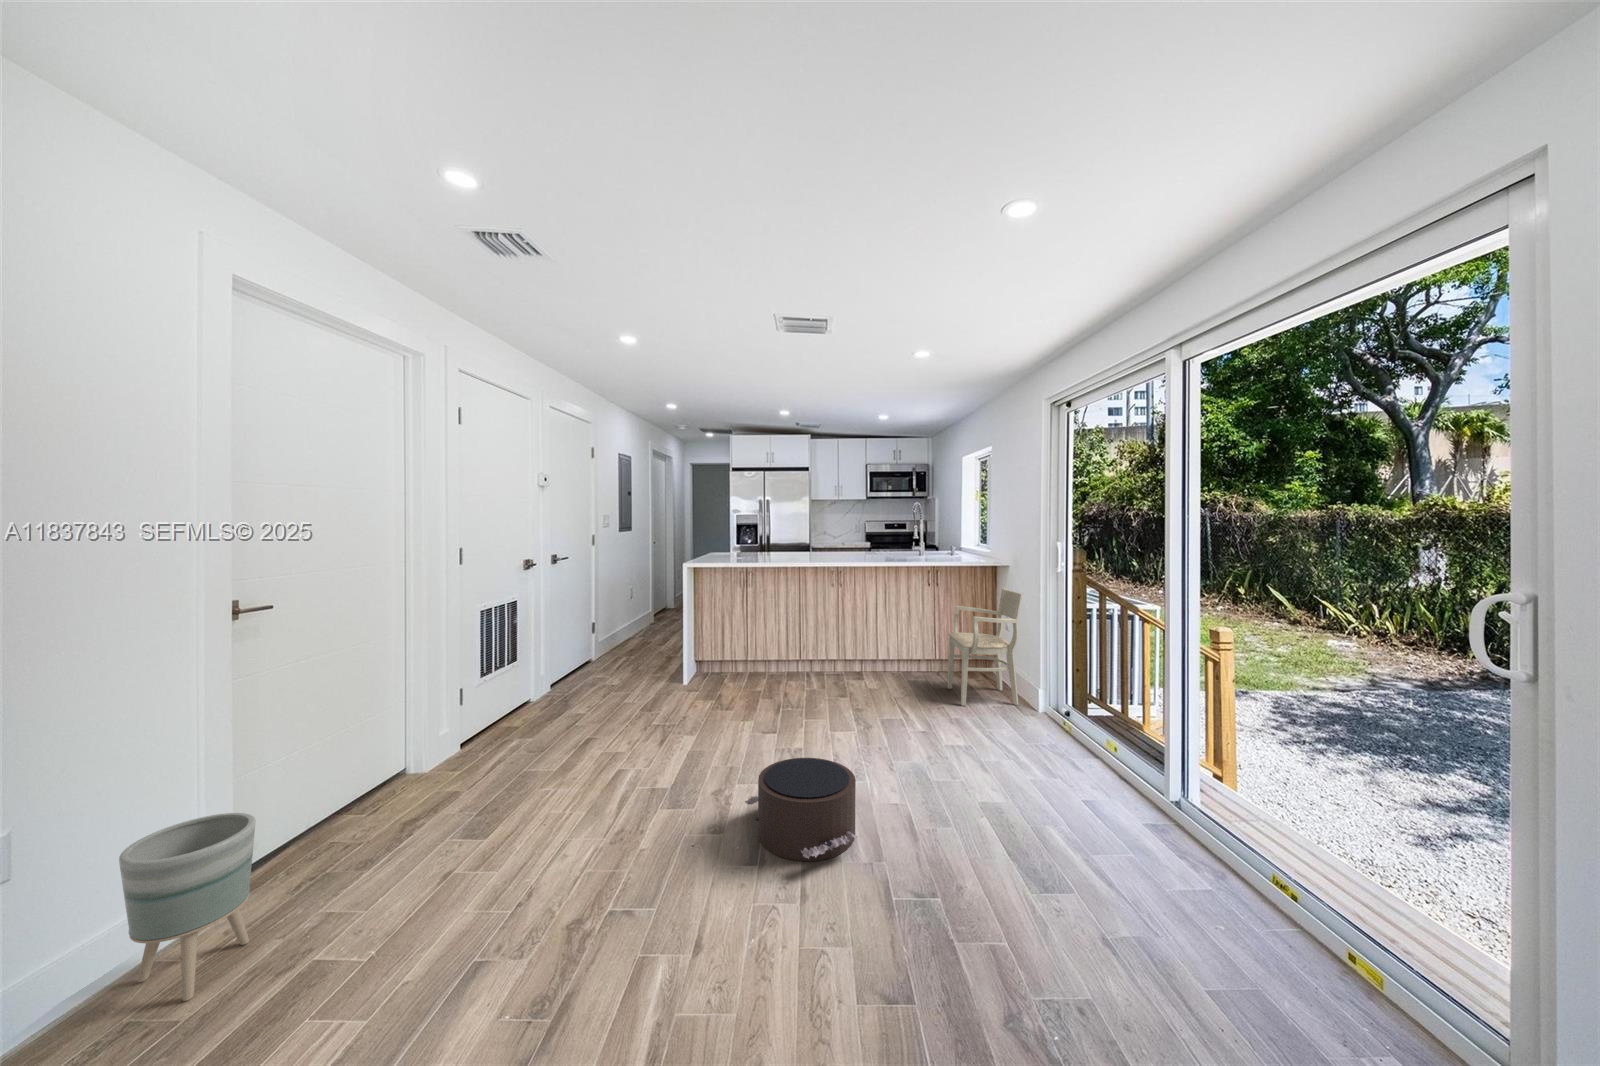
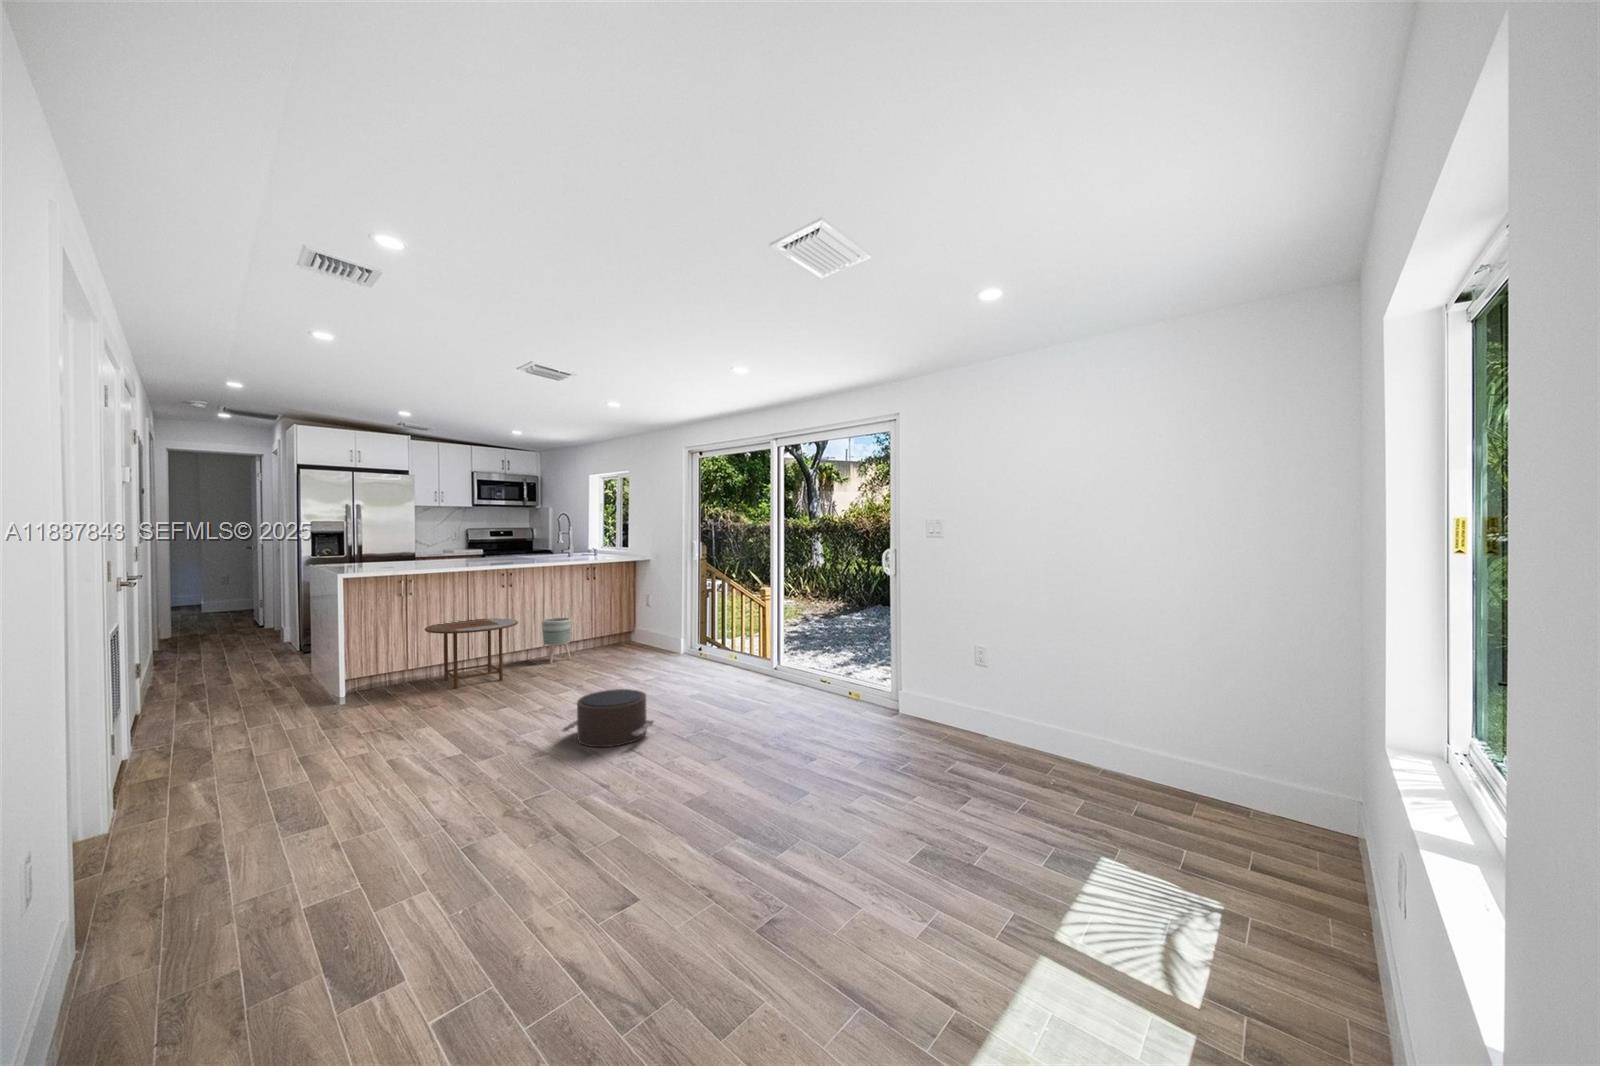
armchair: present [947,588,1022,706] -> none [610,575,668,664]
side table: none [748,618,835,692] -> present [425,618,518,688]
planter: present [119,813,256,1001] -> present [542,618,571,664]

